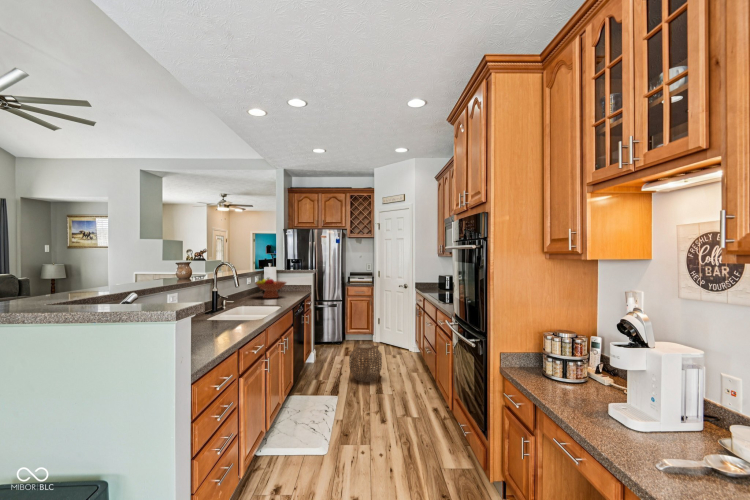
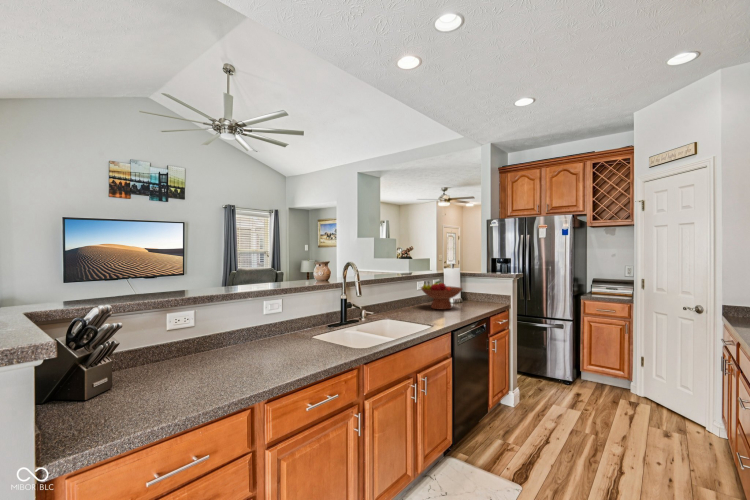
woven basket: present [349,343,382,382] -> none [557,404,623,478]

